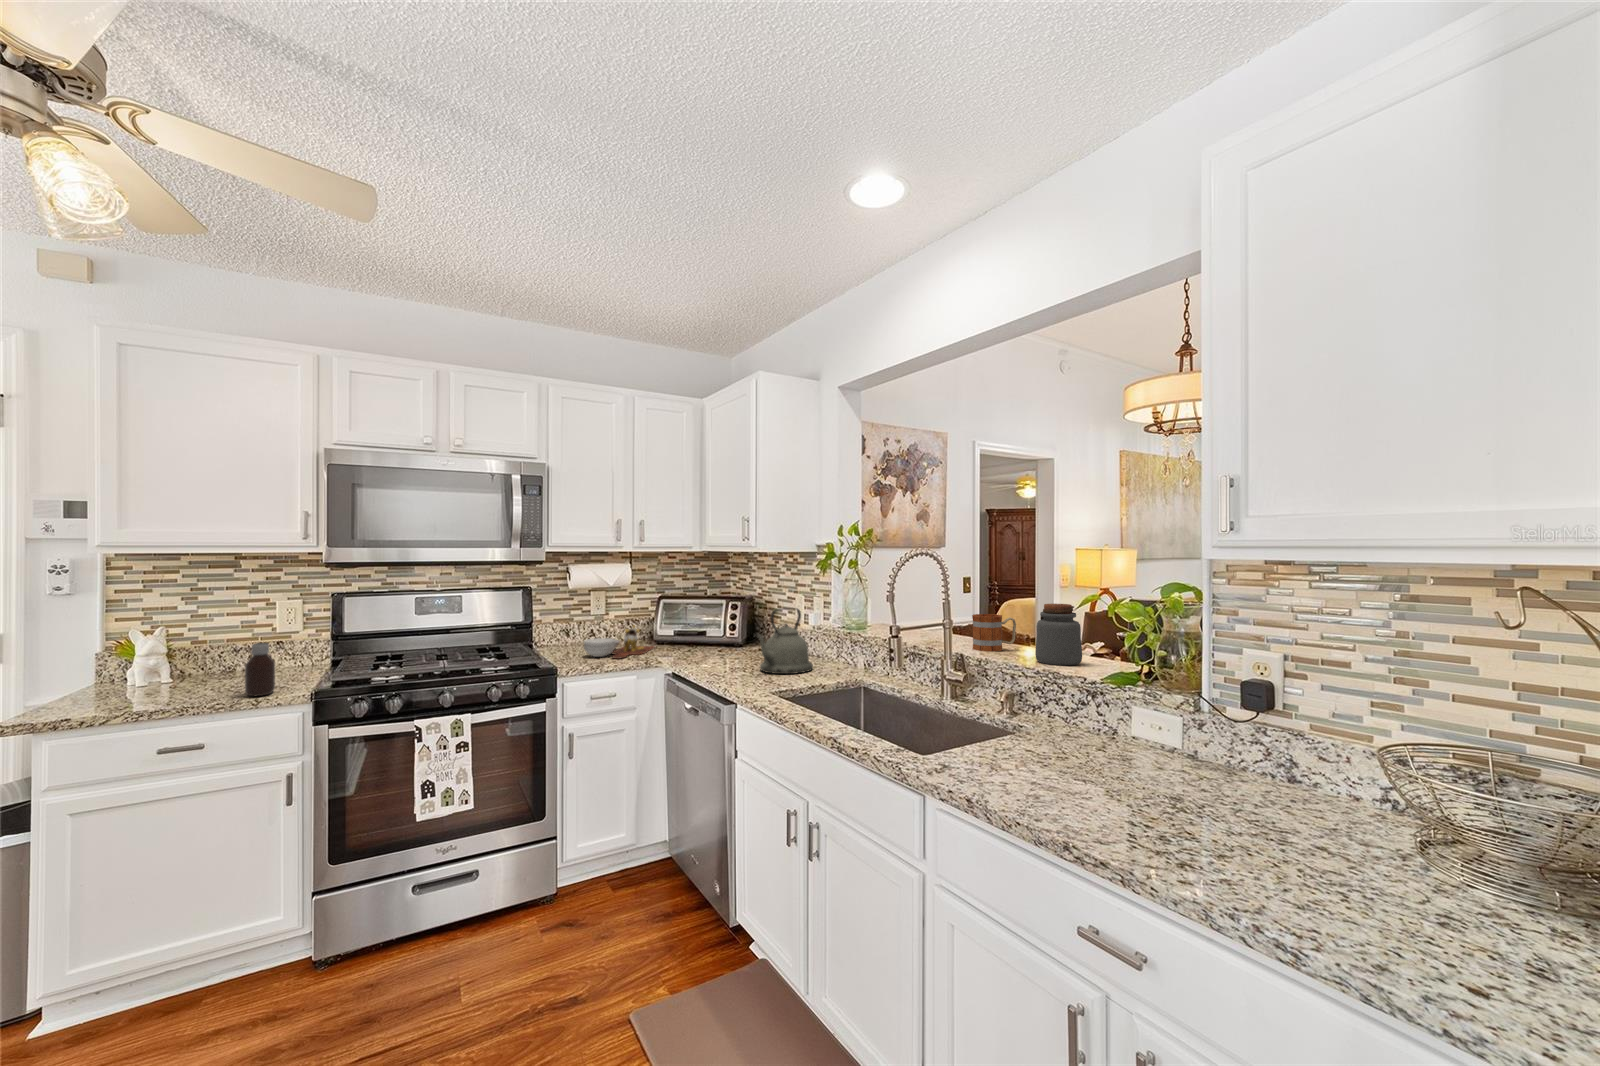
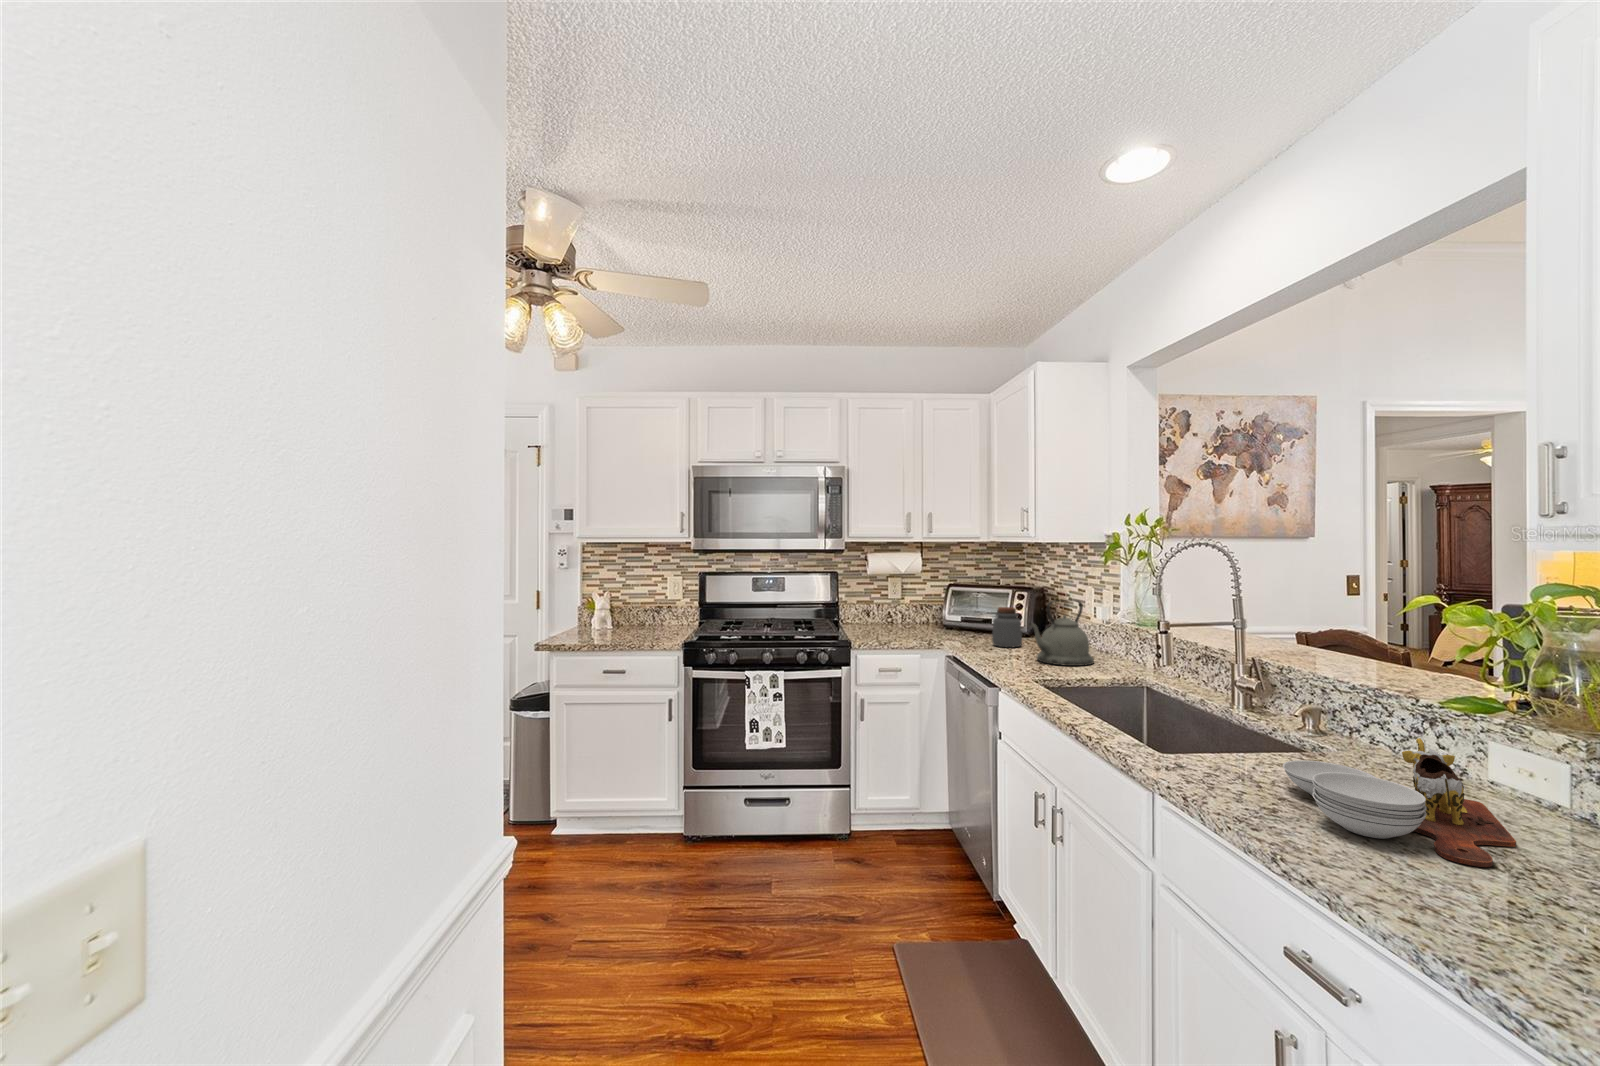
jar: present [1036,604,1082,665] -> present [992,607,1022,647]
mug: present [972,614,1016,652] -> none [1279,616,1342,660]
cutting board: present [584,626,654,659] -> present [1283,738,1516,867]
bottle: present [245,643,275,696] -> none [640,605,658,643]

